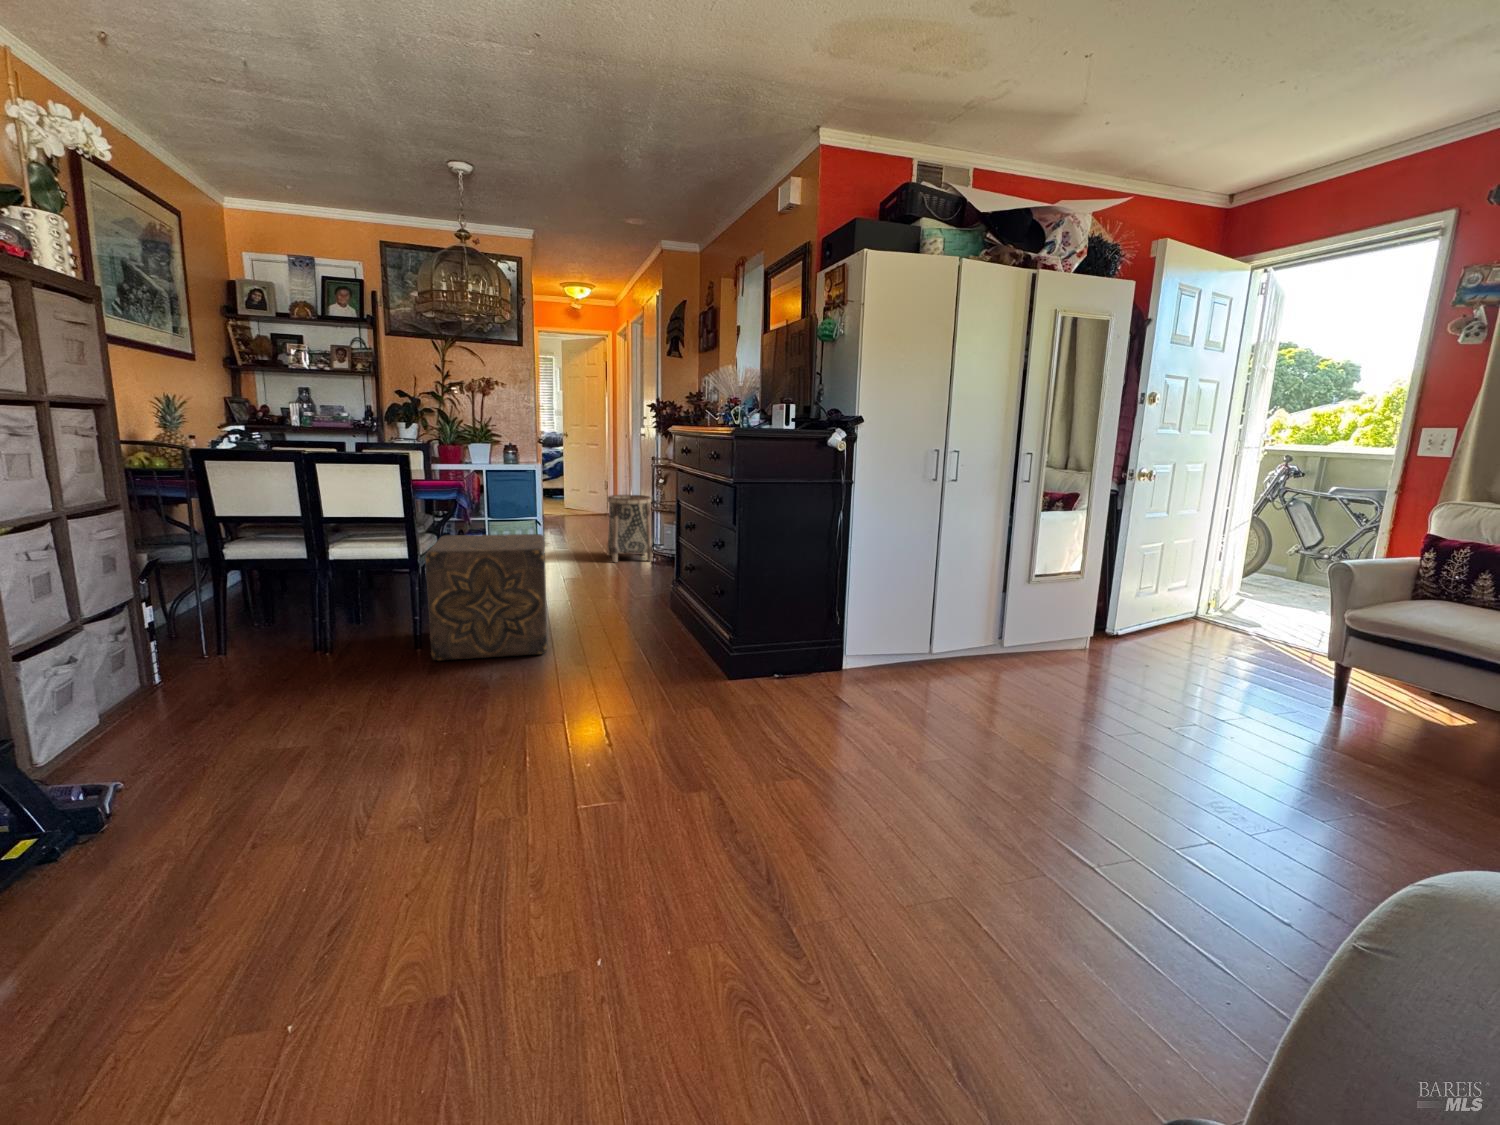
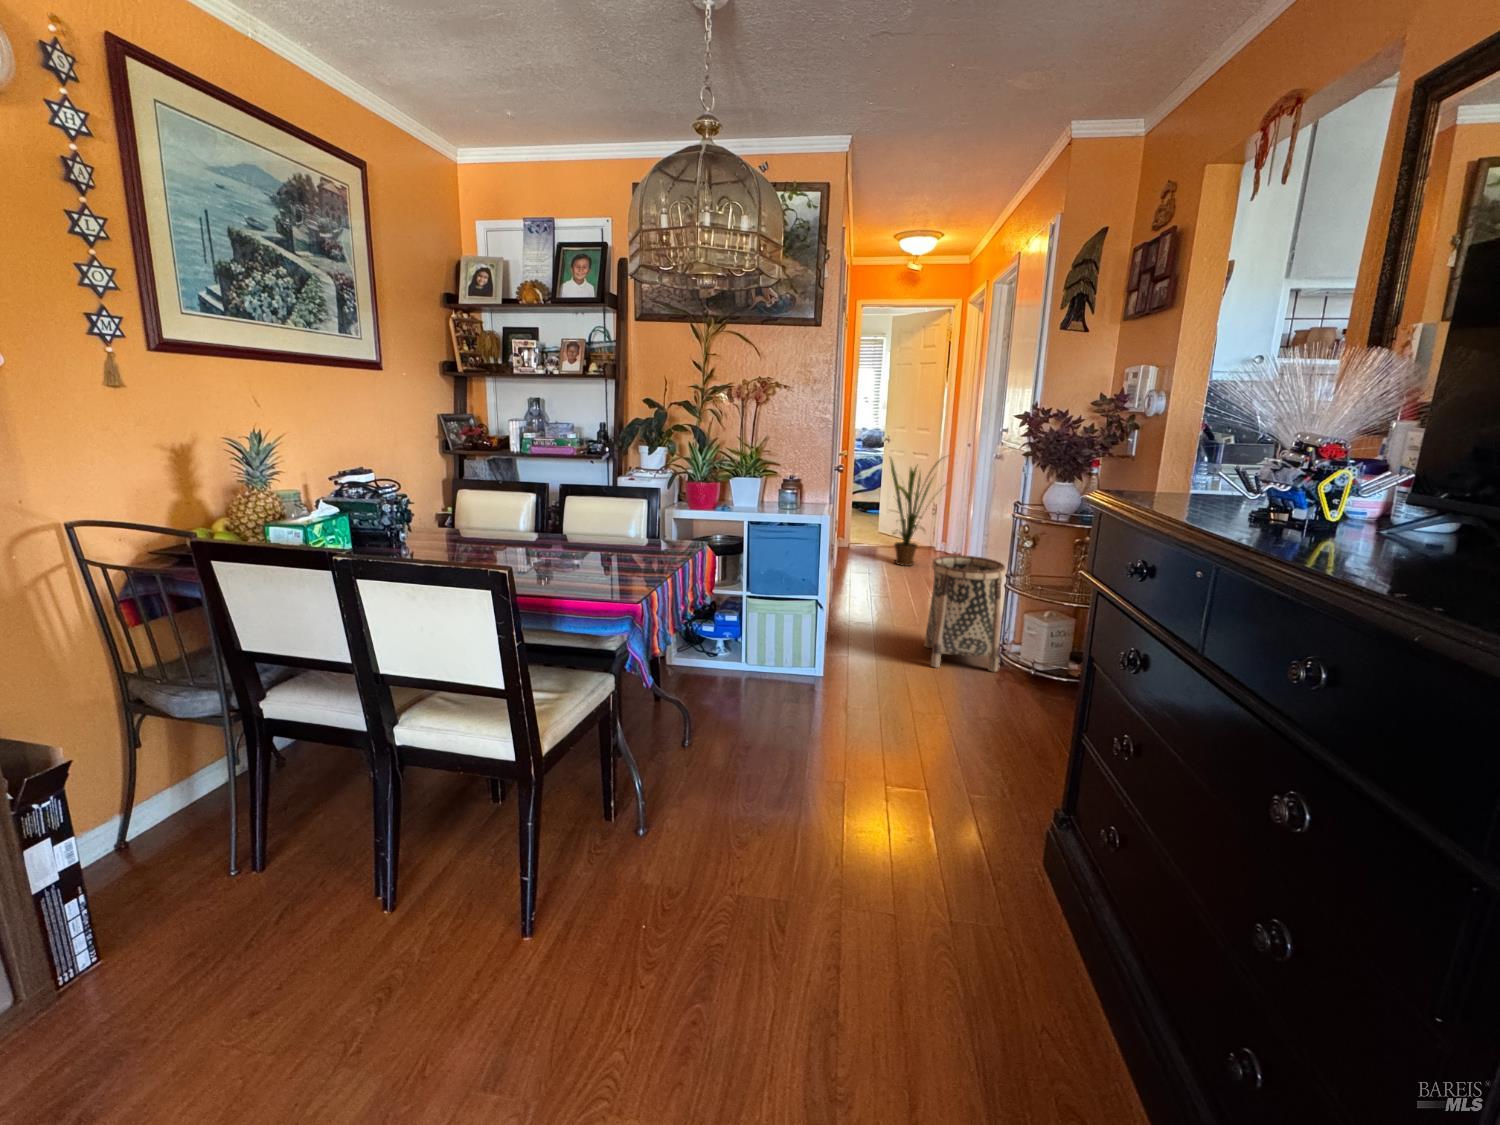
house plant: none [570,442,617,524] -> present [890,457,943,566]
ottoman: present [425,534,548,661] -> none [508,698,790,1050]

